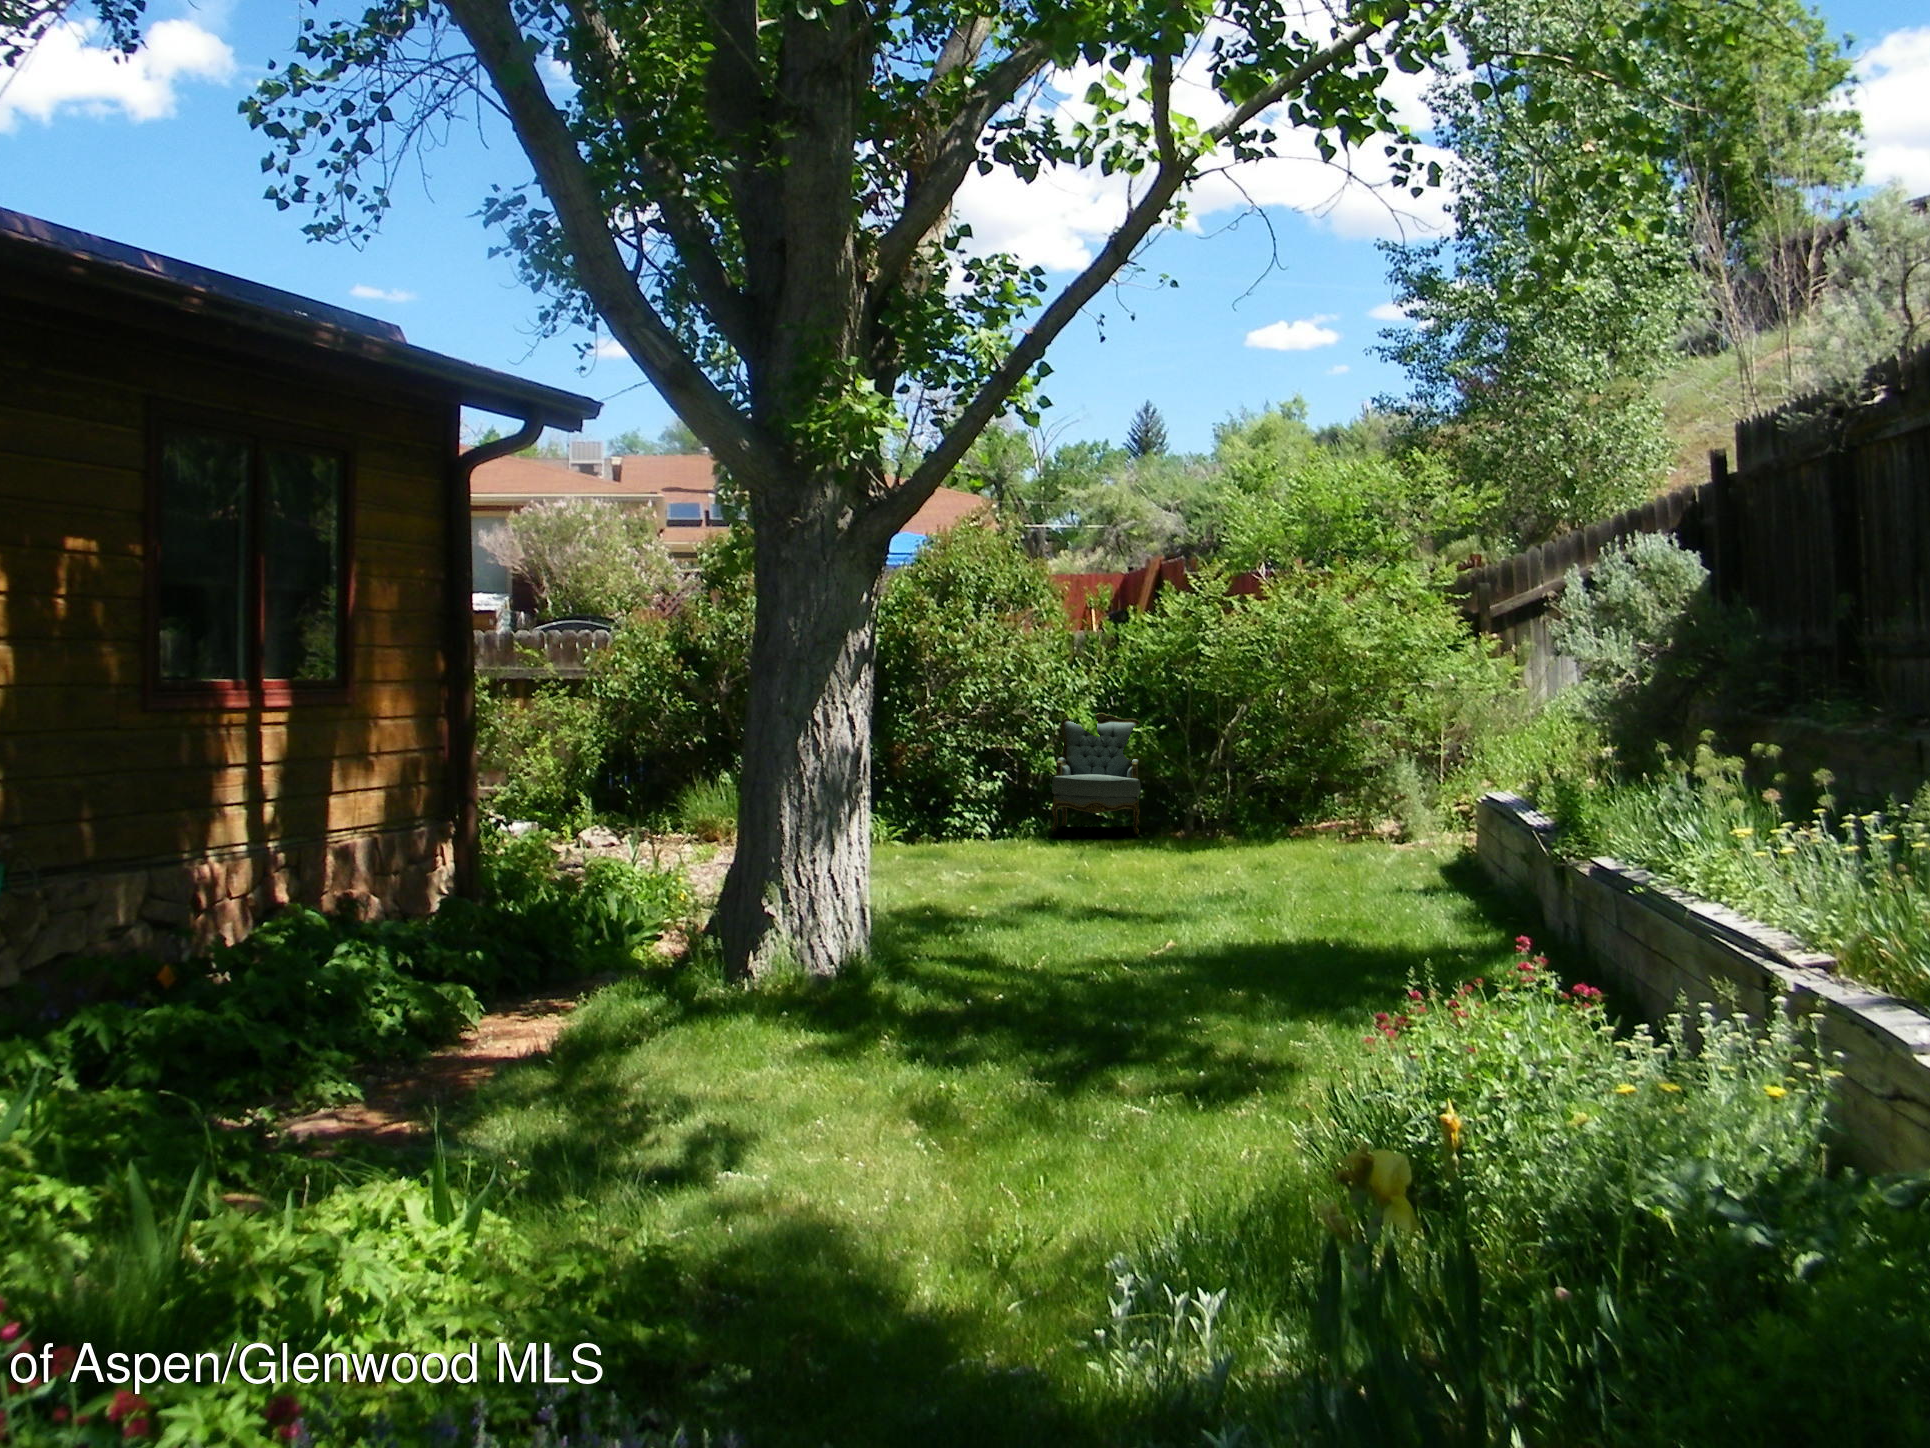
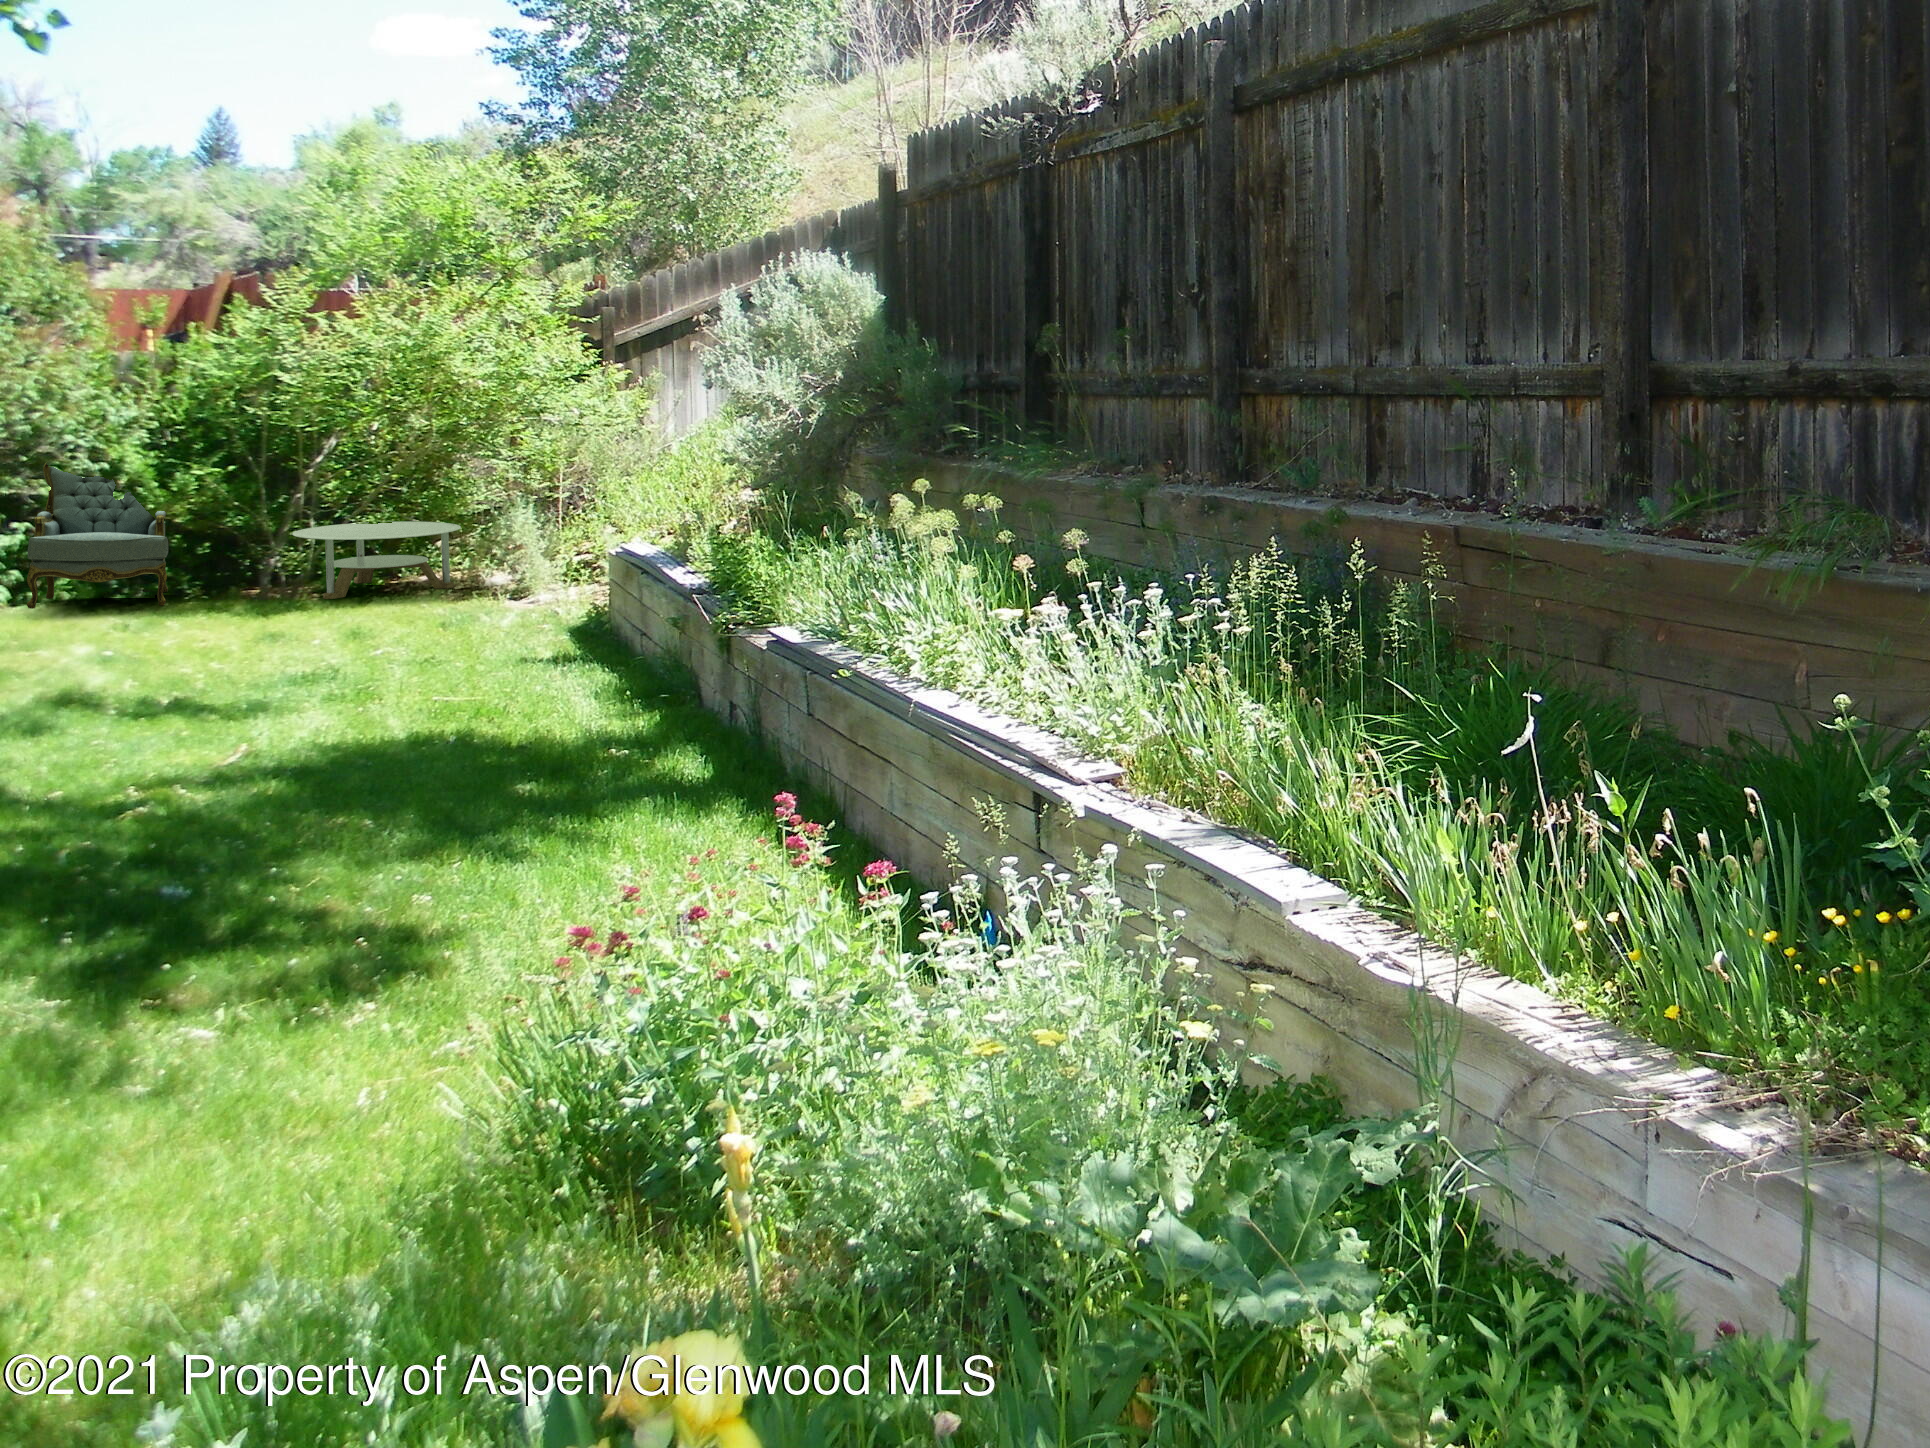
round table: none [1225,774,1352,837] -> present [292,521,461,599]

